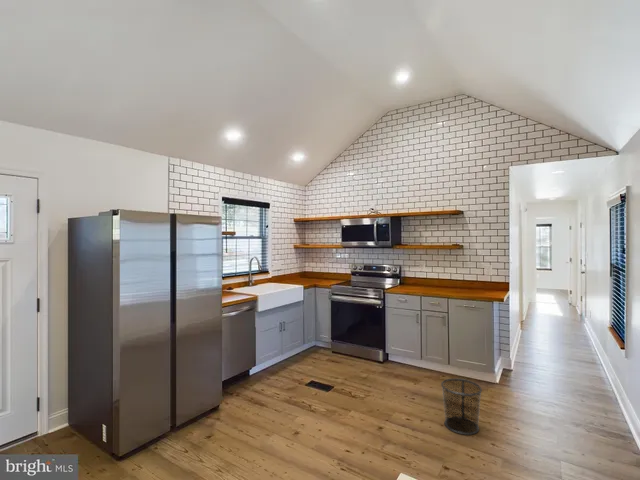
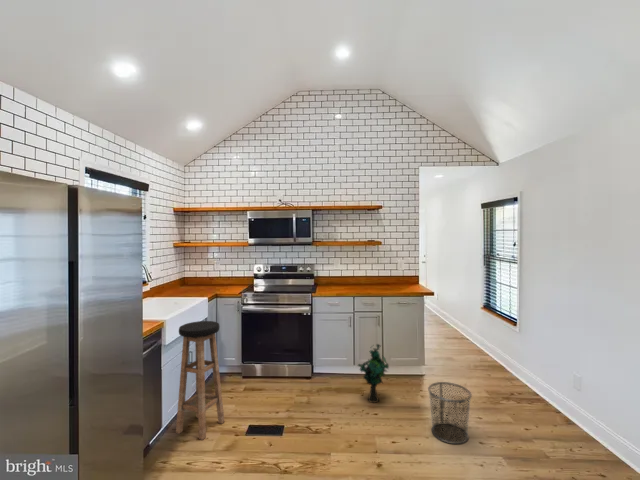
bar stool: none [267,301,298,381] -> present [176,321,224,440]
decorative plant: none [404,339,435,391] -> present [358,344,389,403]

